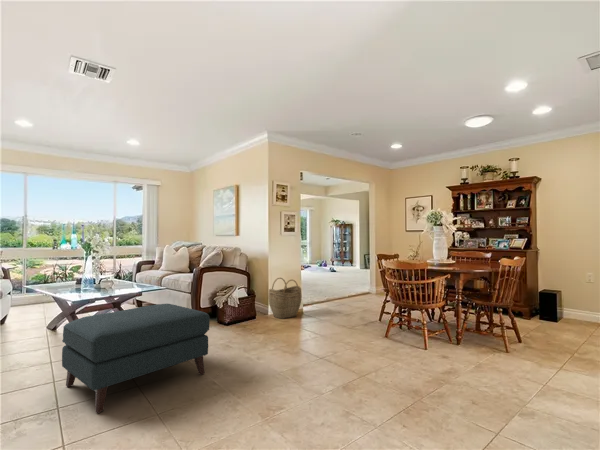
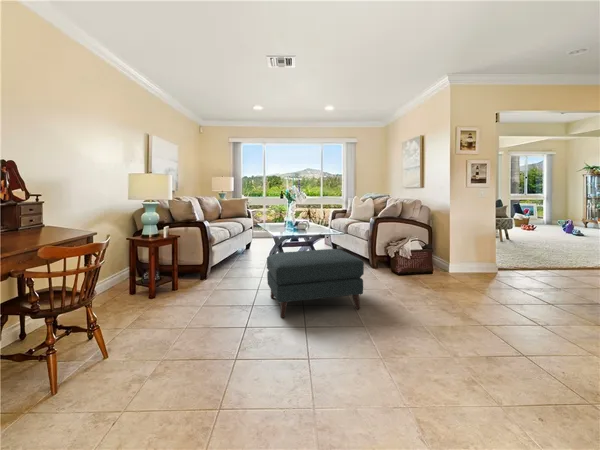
woven basket: present [269,278,302,319] -> none [447,234,485,276]

